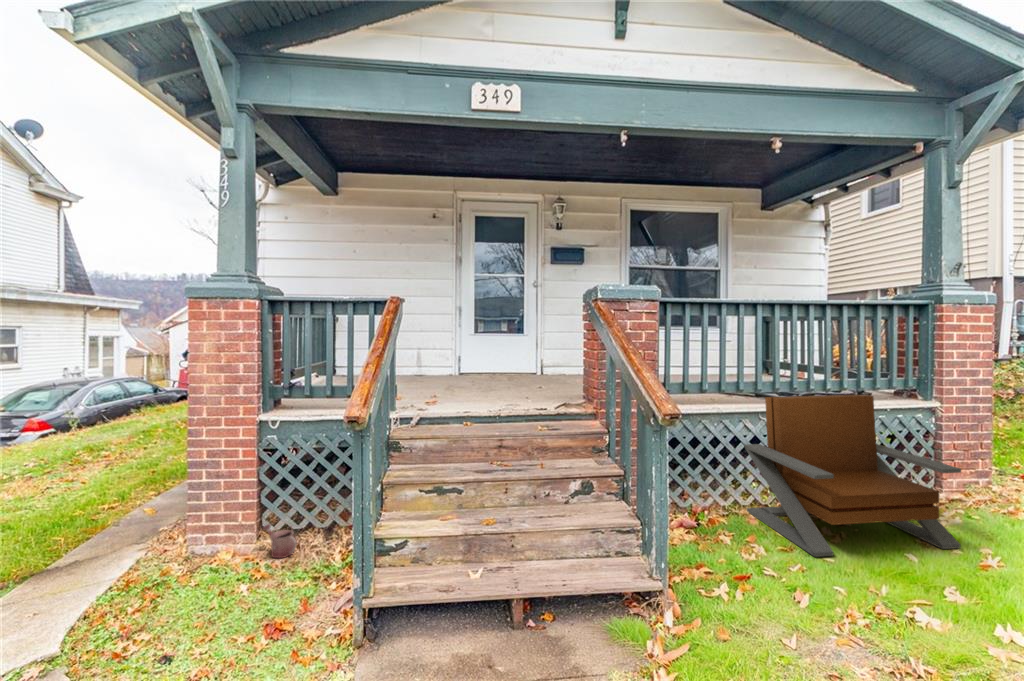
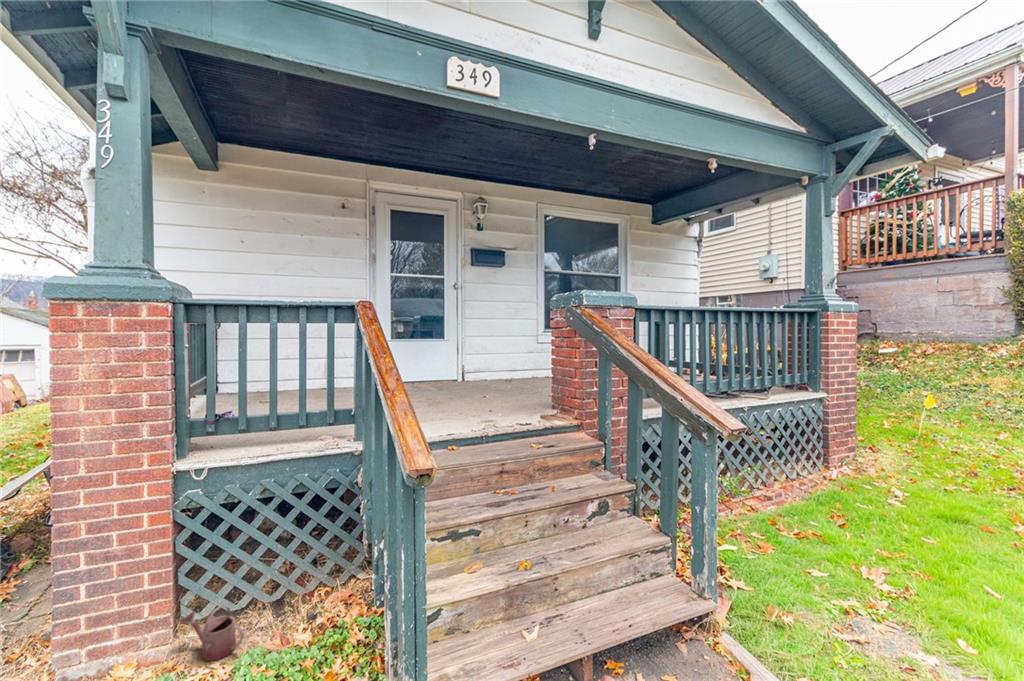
lounge chair: present [745,395,961,557] -> none [700,390,882,545]

